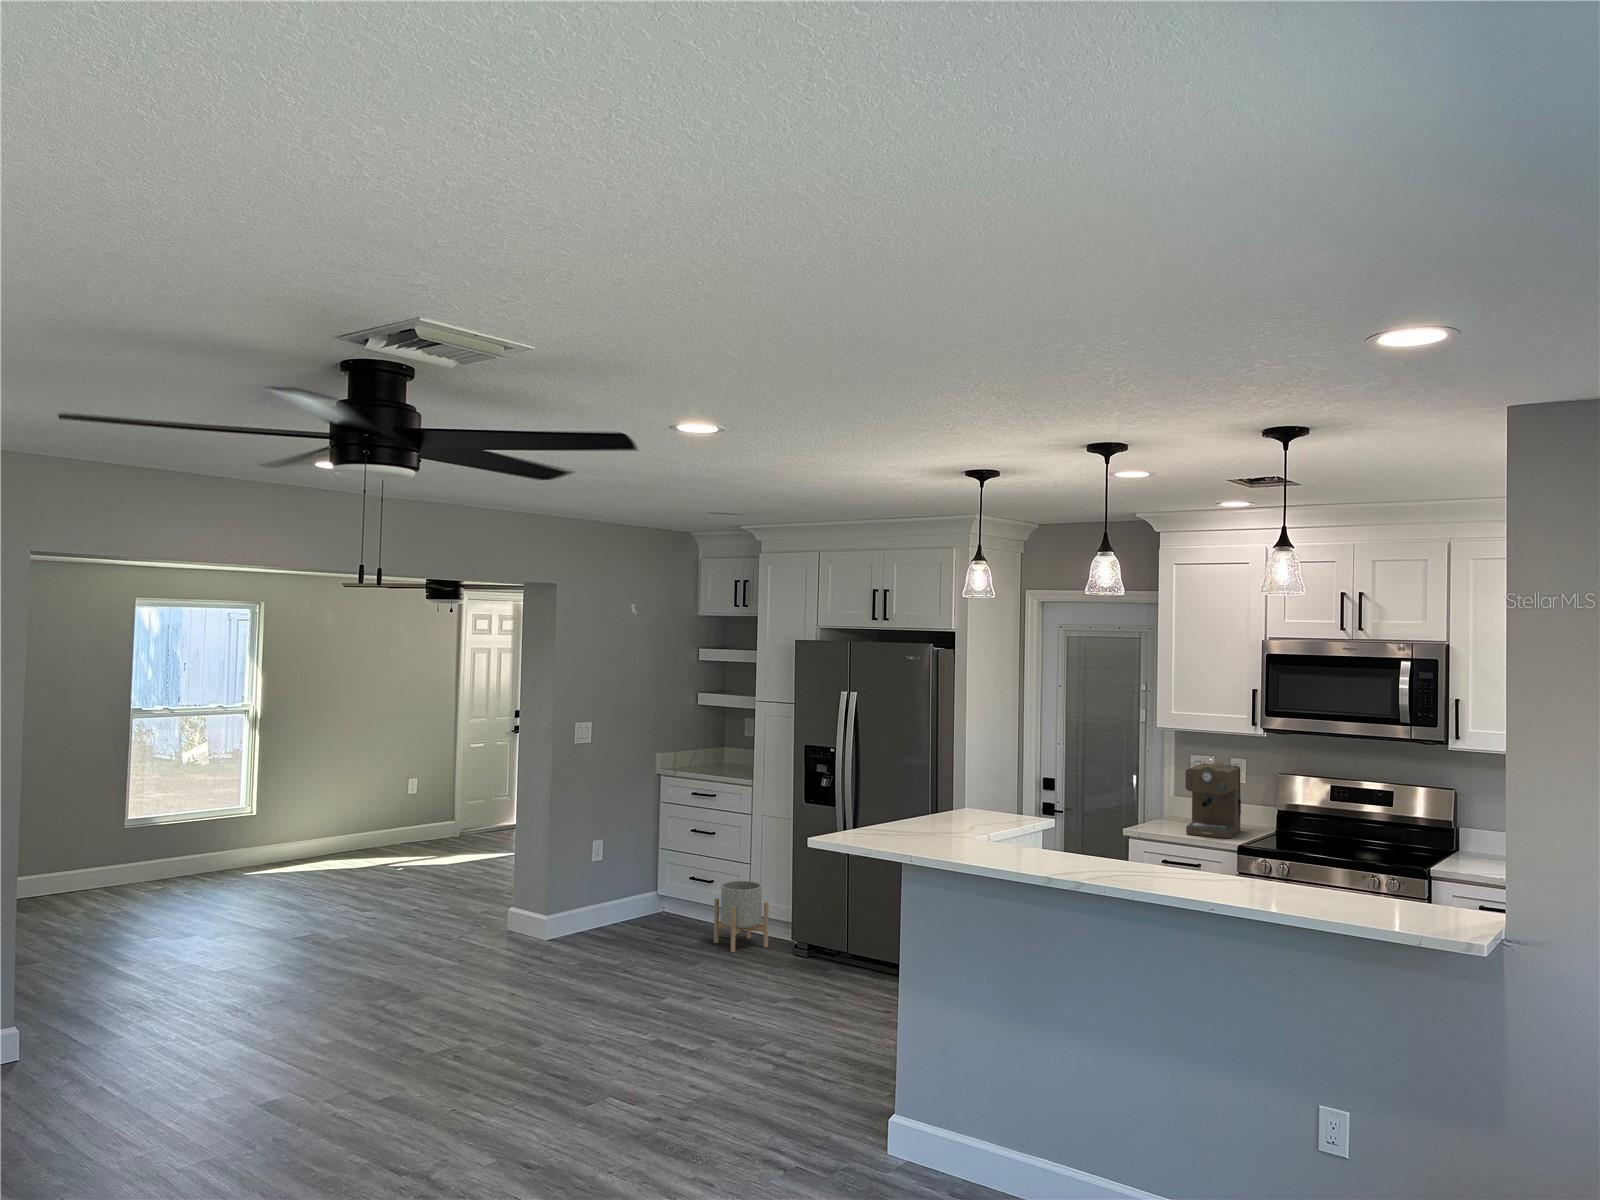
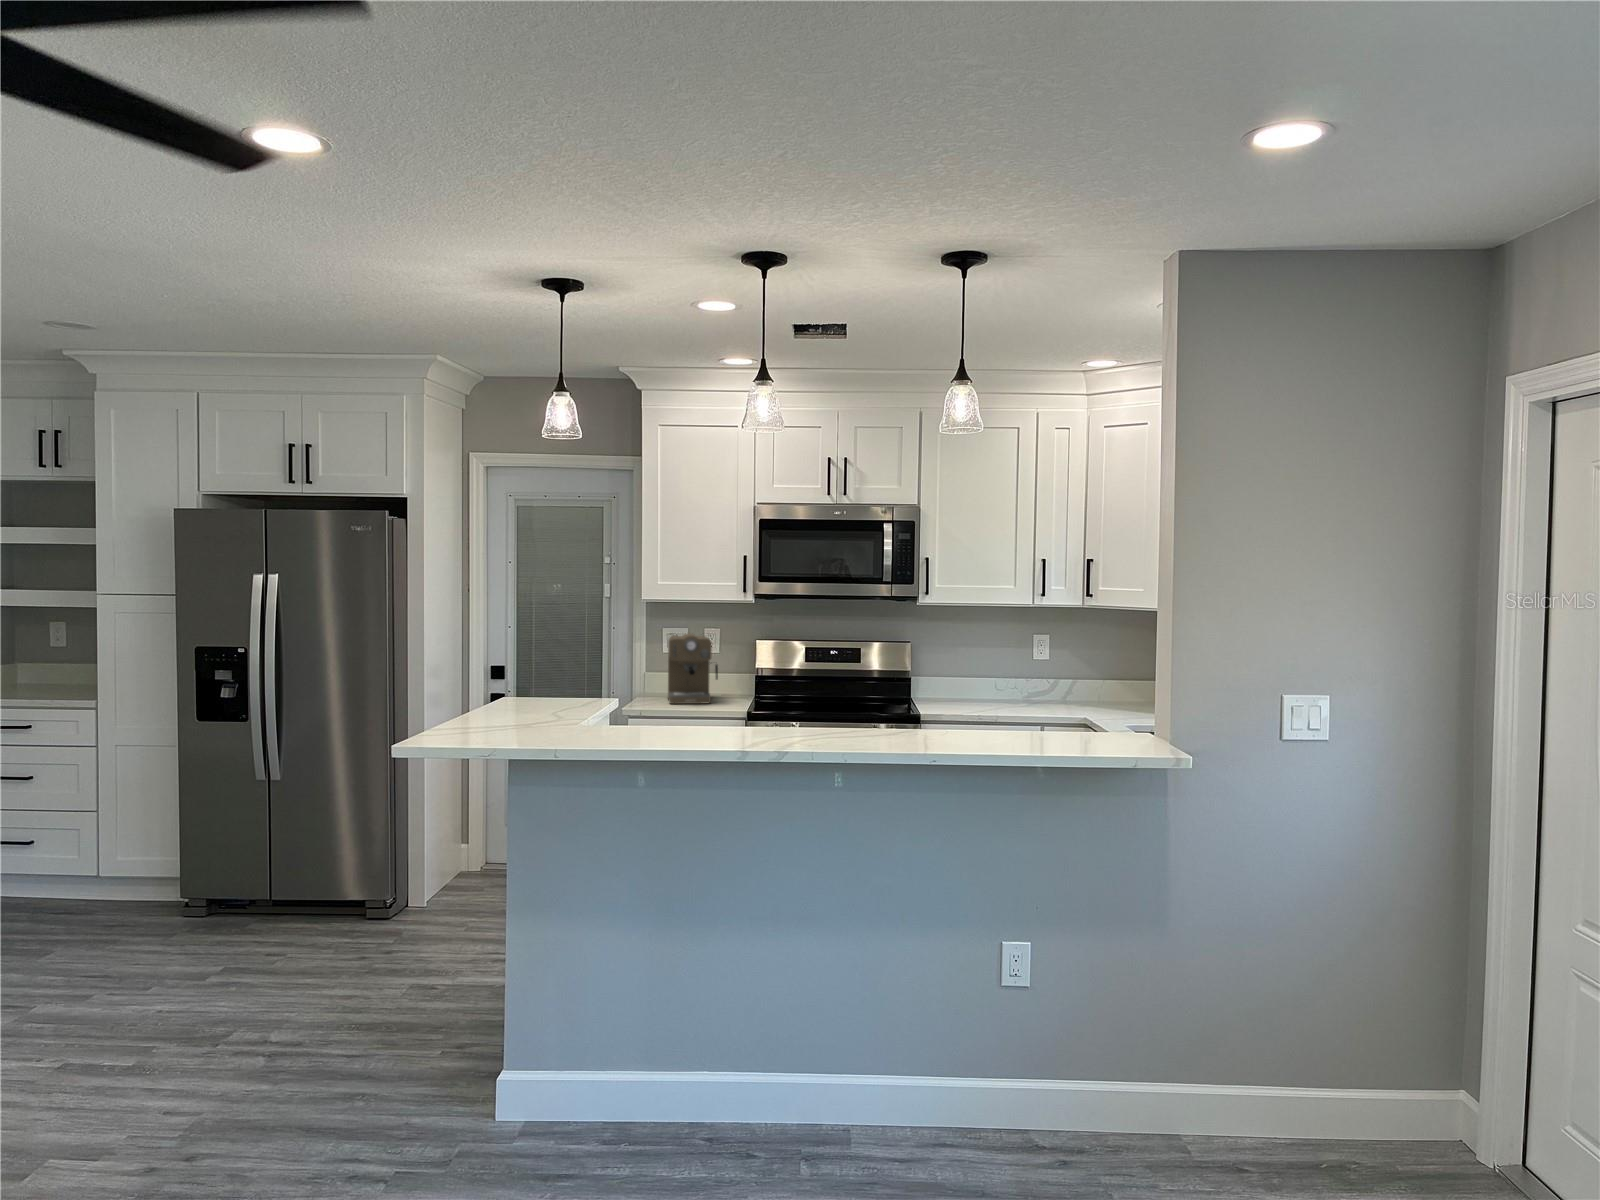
planter: present [714,881,768,952] -> none [40,834,132,932]

